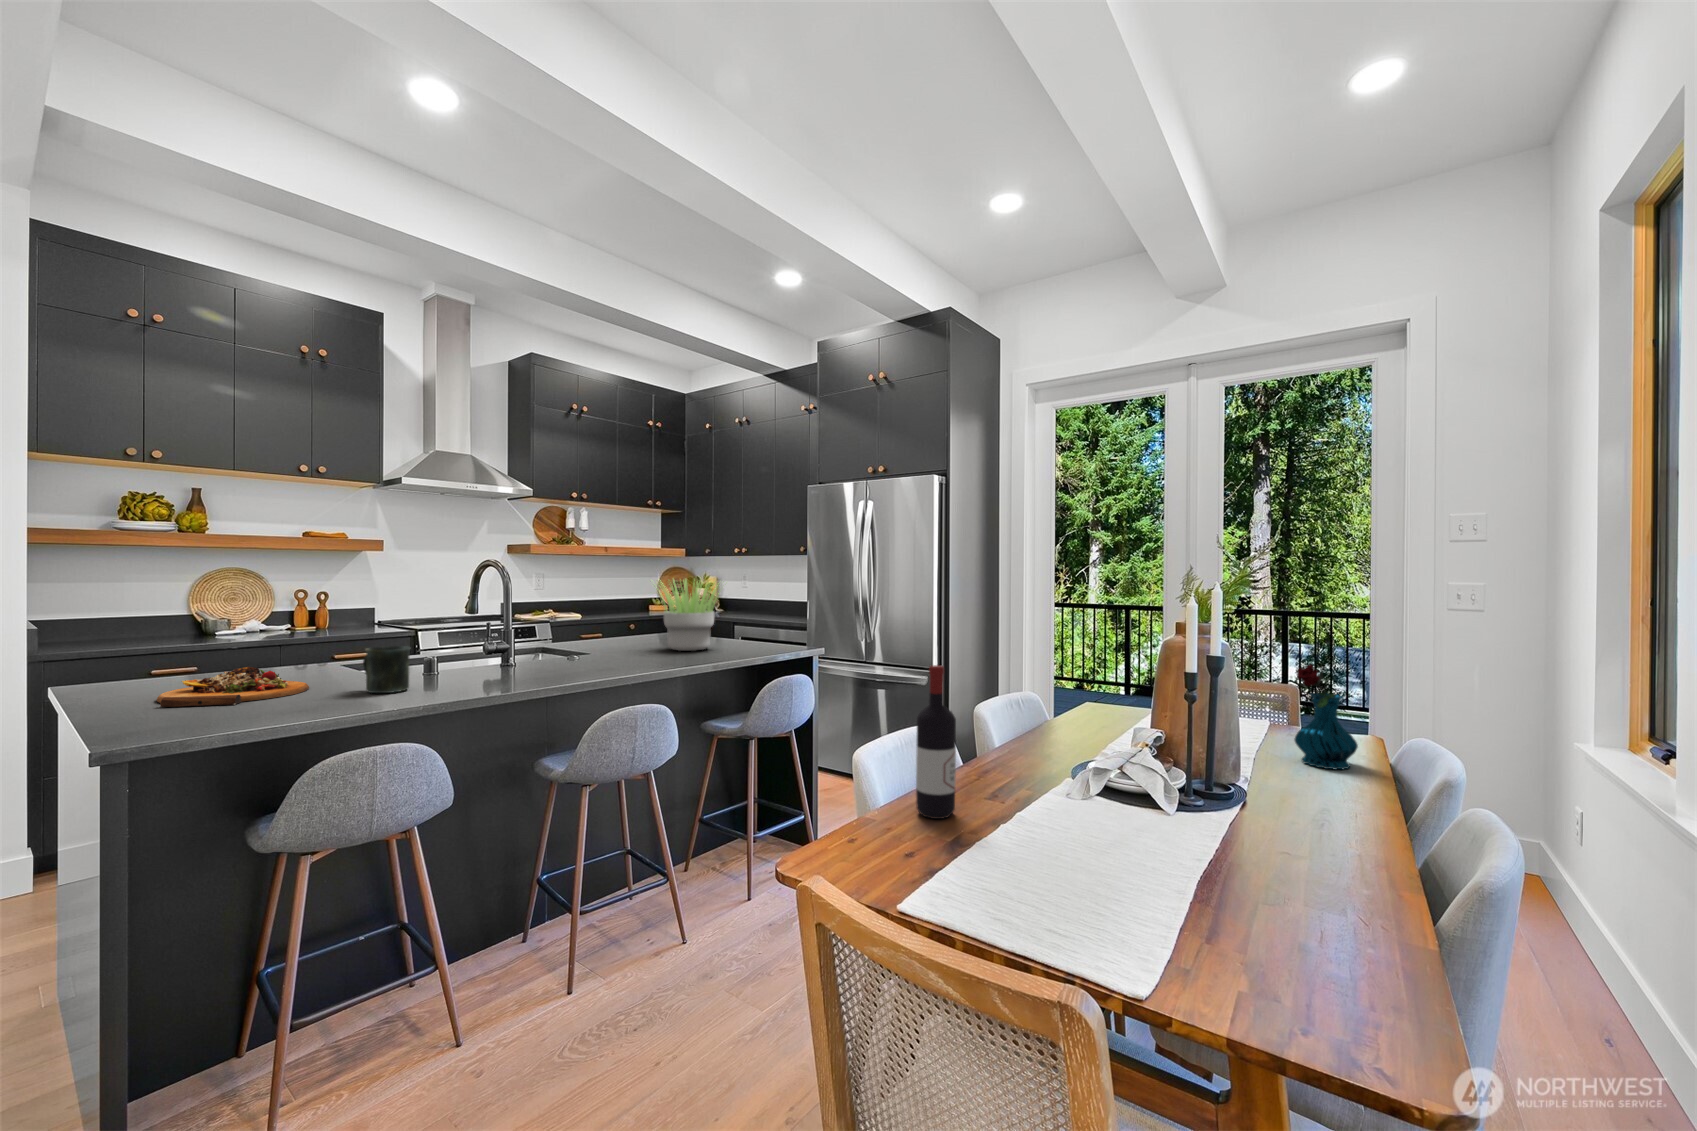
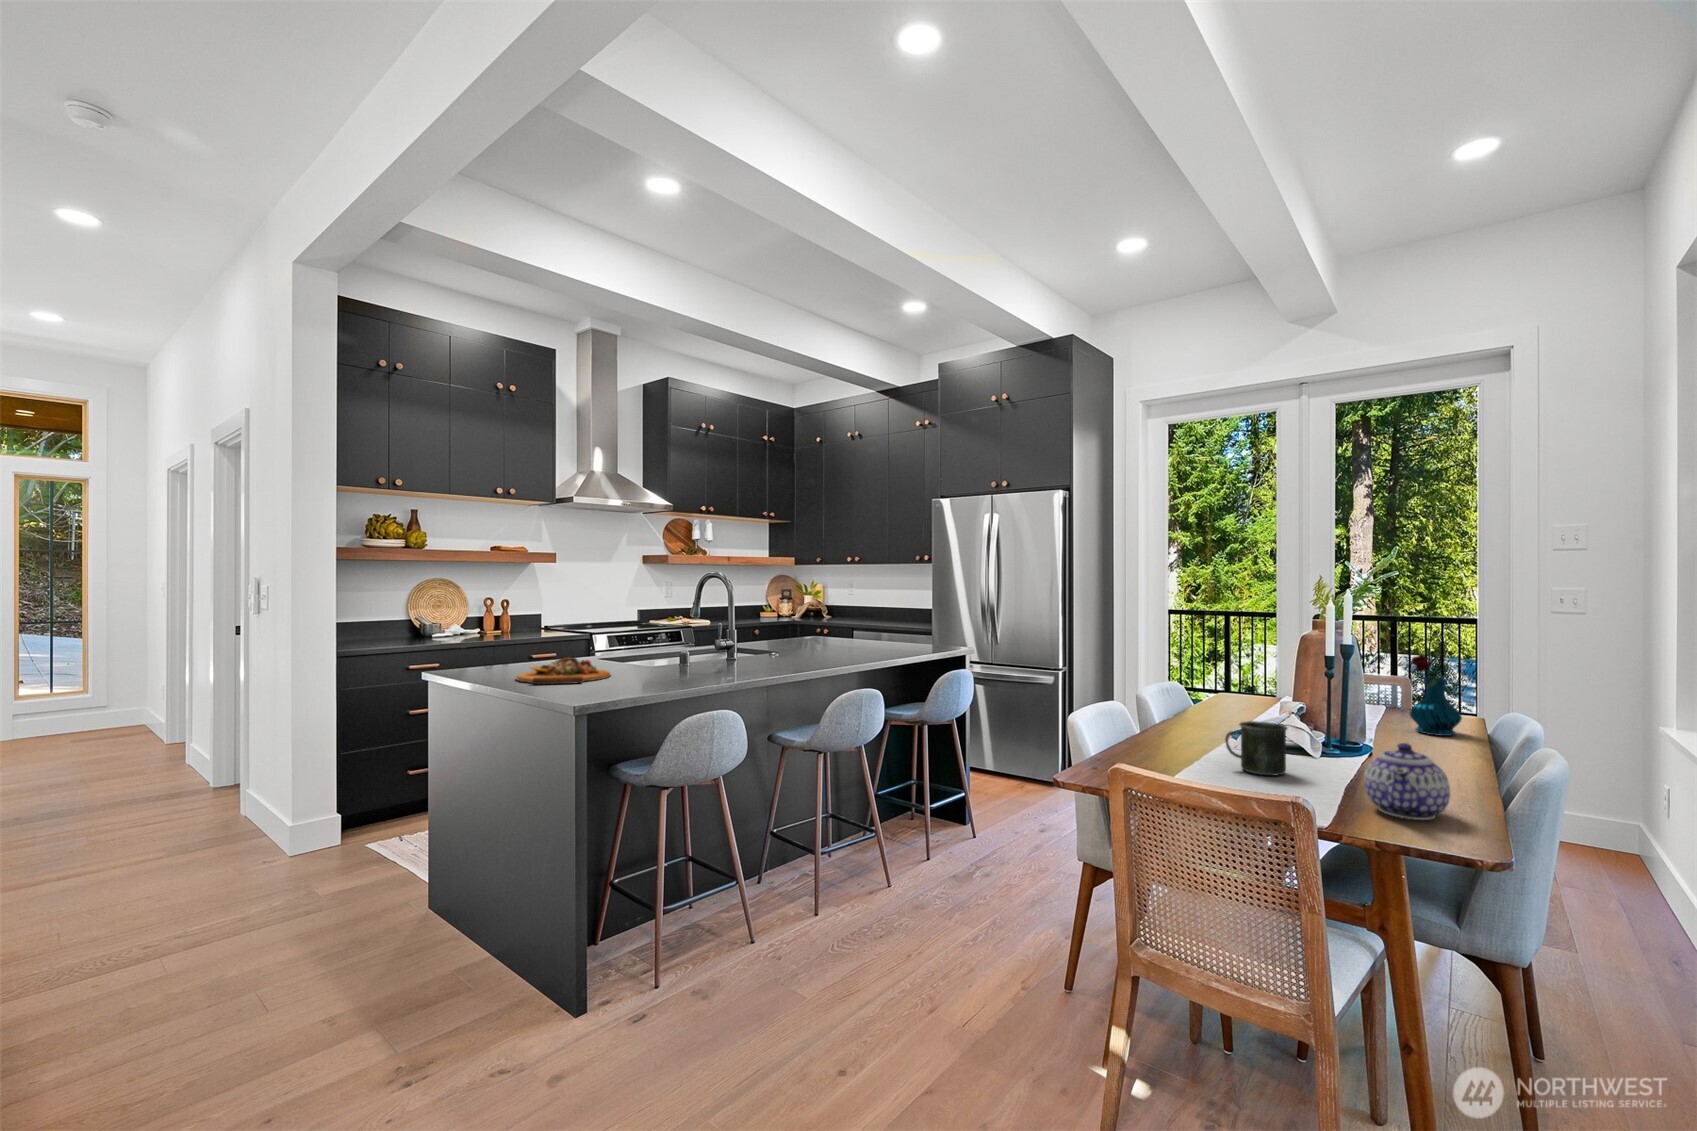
potted plant: present [659,580,719,651] -> none [822,585,894,649]
mug: present [363,646,411,693] -> present [1225,721,1287,775]
wine bottle: present [916,665,956,819] -> none [1124,650,1155,761]
teapot: none [1220,825,1349,954] -> present [1364,743,1450,820]

